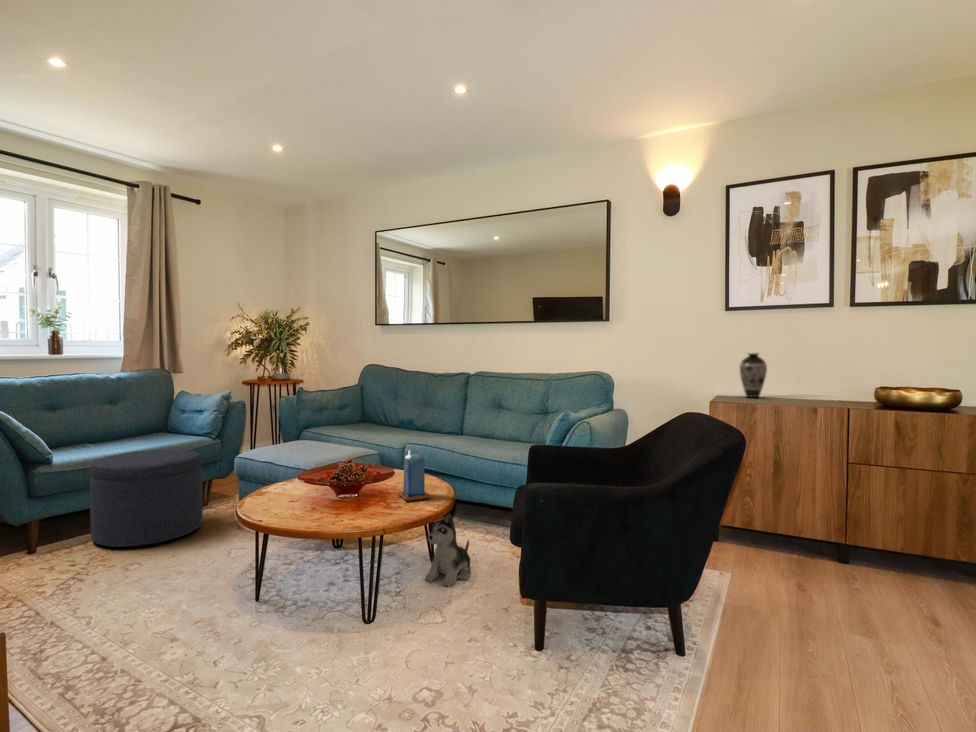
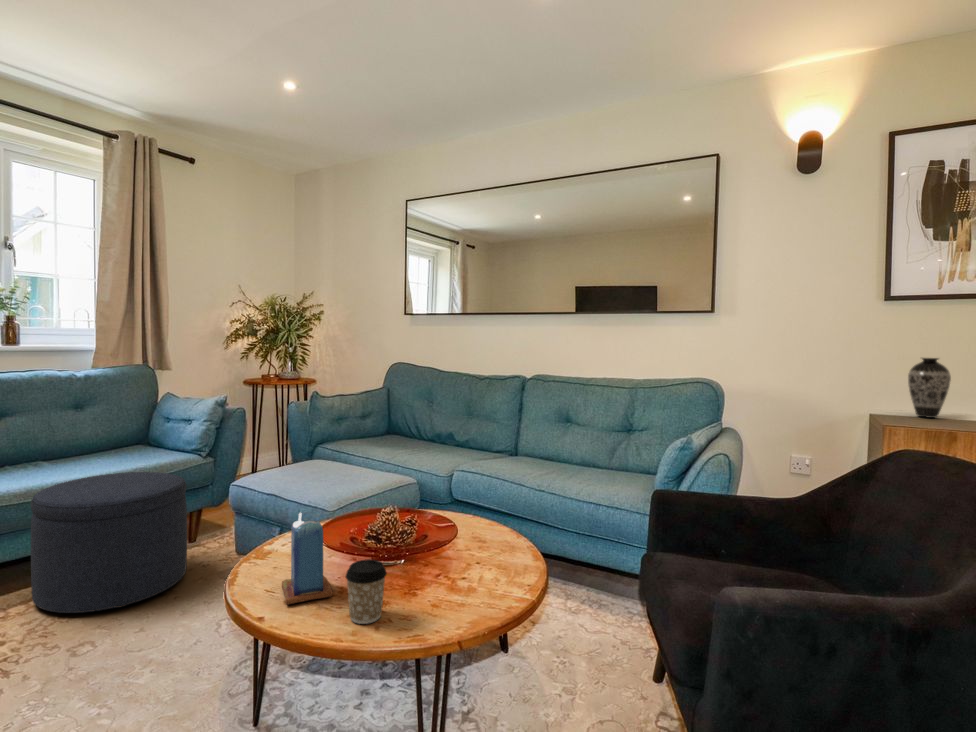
candle: present [398,450,430,501] -> present [282,513,332,605]
coffee cup: none [312,484,338,521] -> present [346,559,387,624]
plush toy: present [425,513,471,587] -> none [502,587,568,701]

